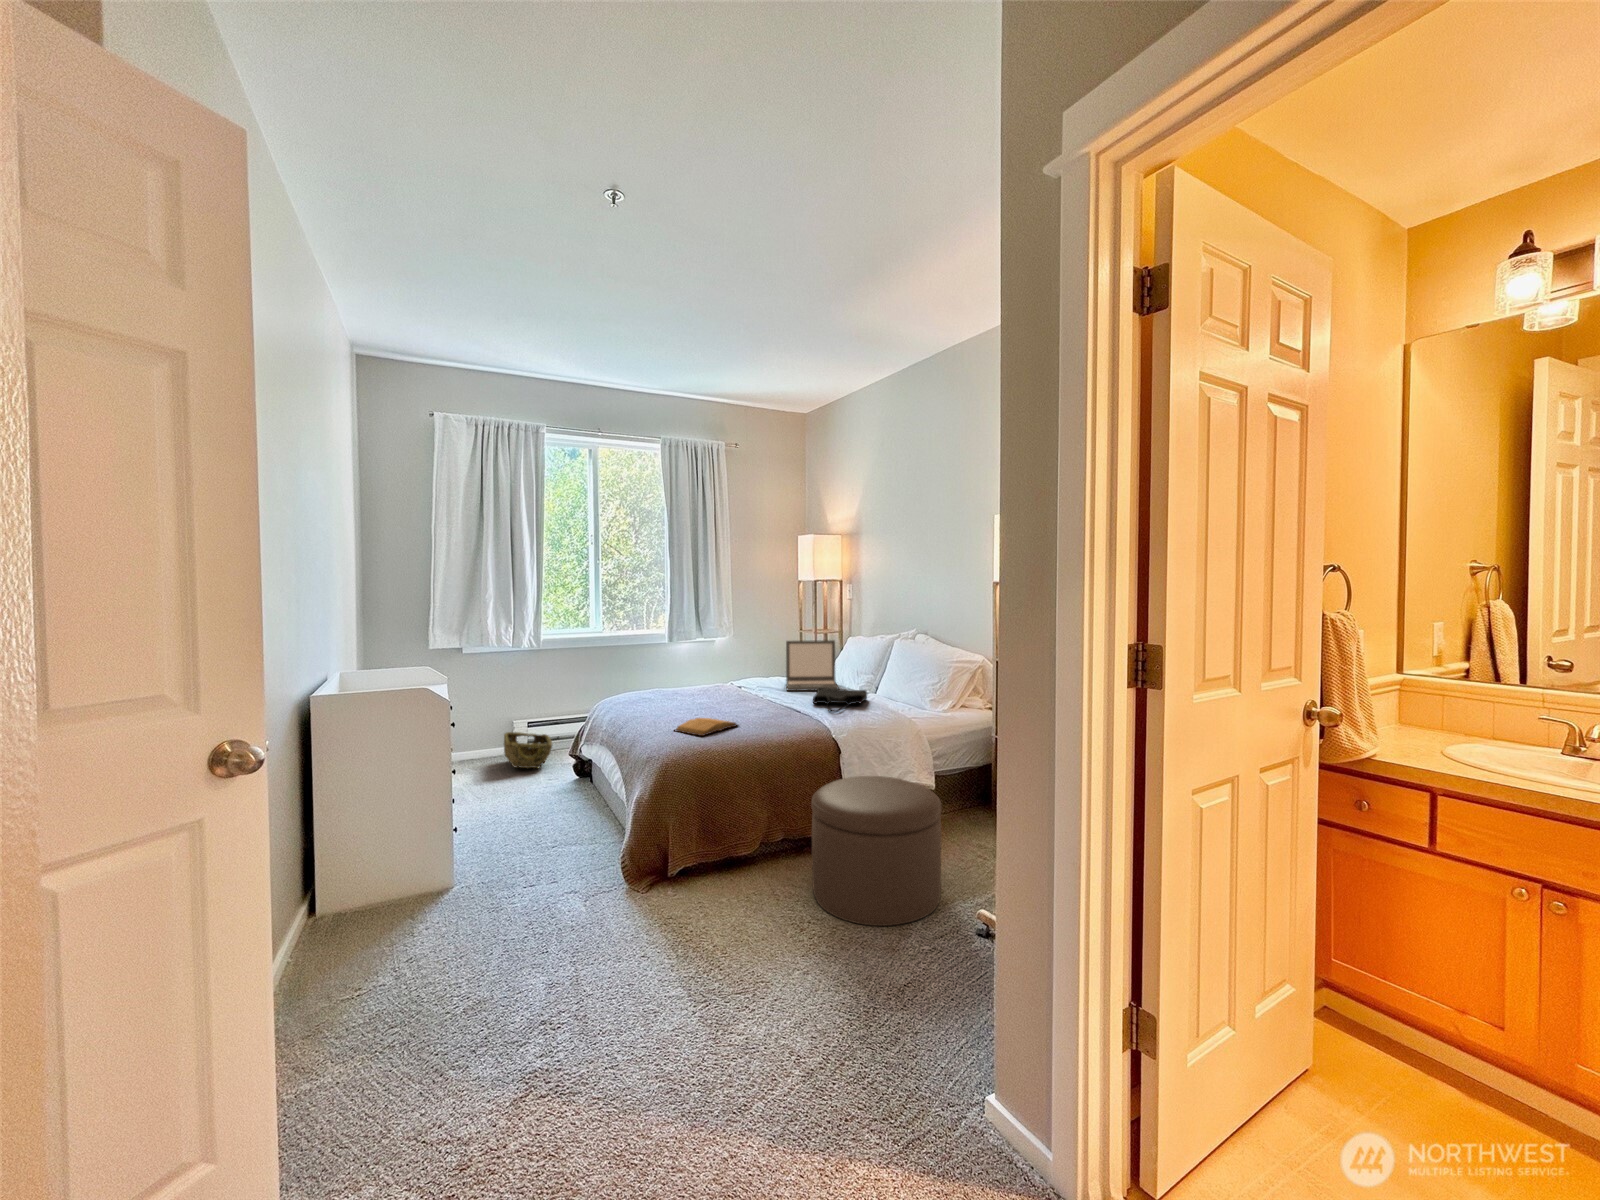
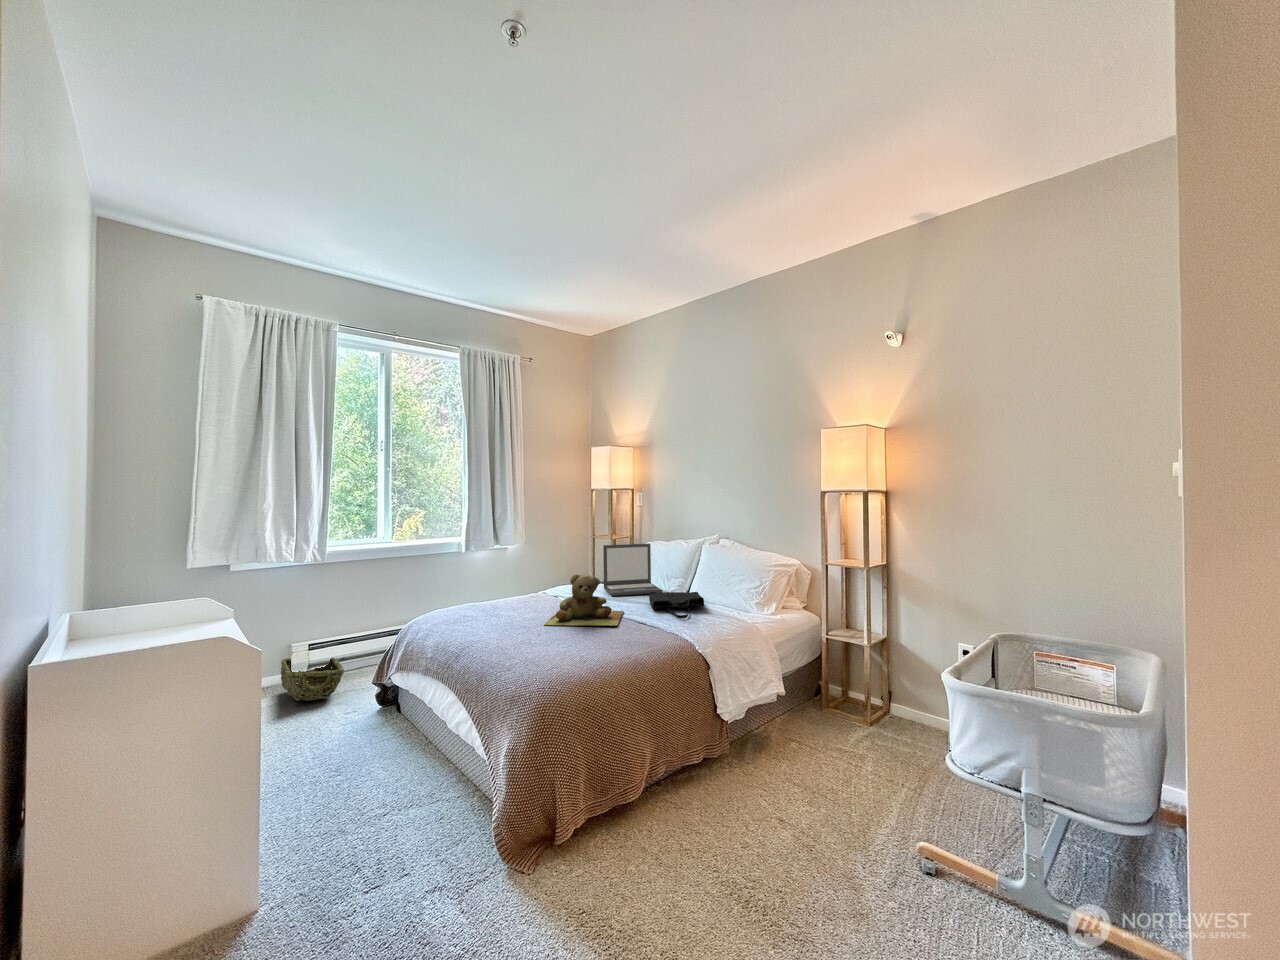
teddy bear: none [702,666,785,714] -> present [544,574,624,626]
book: present [675,718,738,736] -> none [531,635,601,659]
ottoman: present [811,776,941,926] -> none [719,690,872,882]

